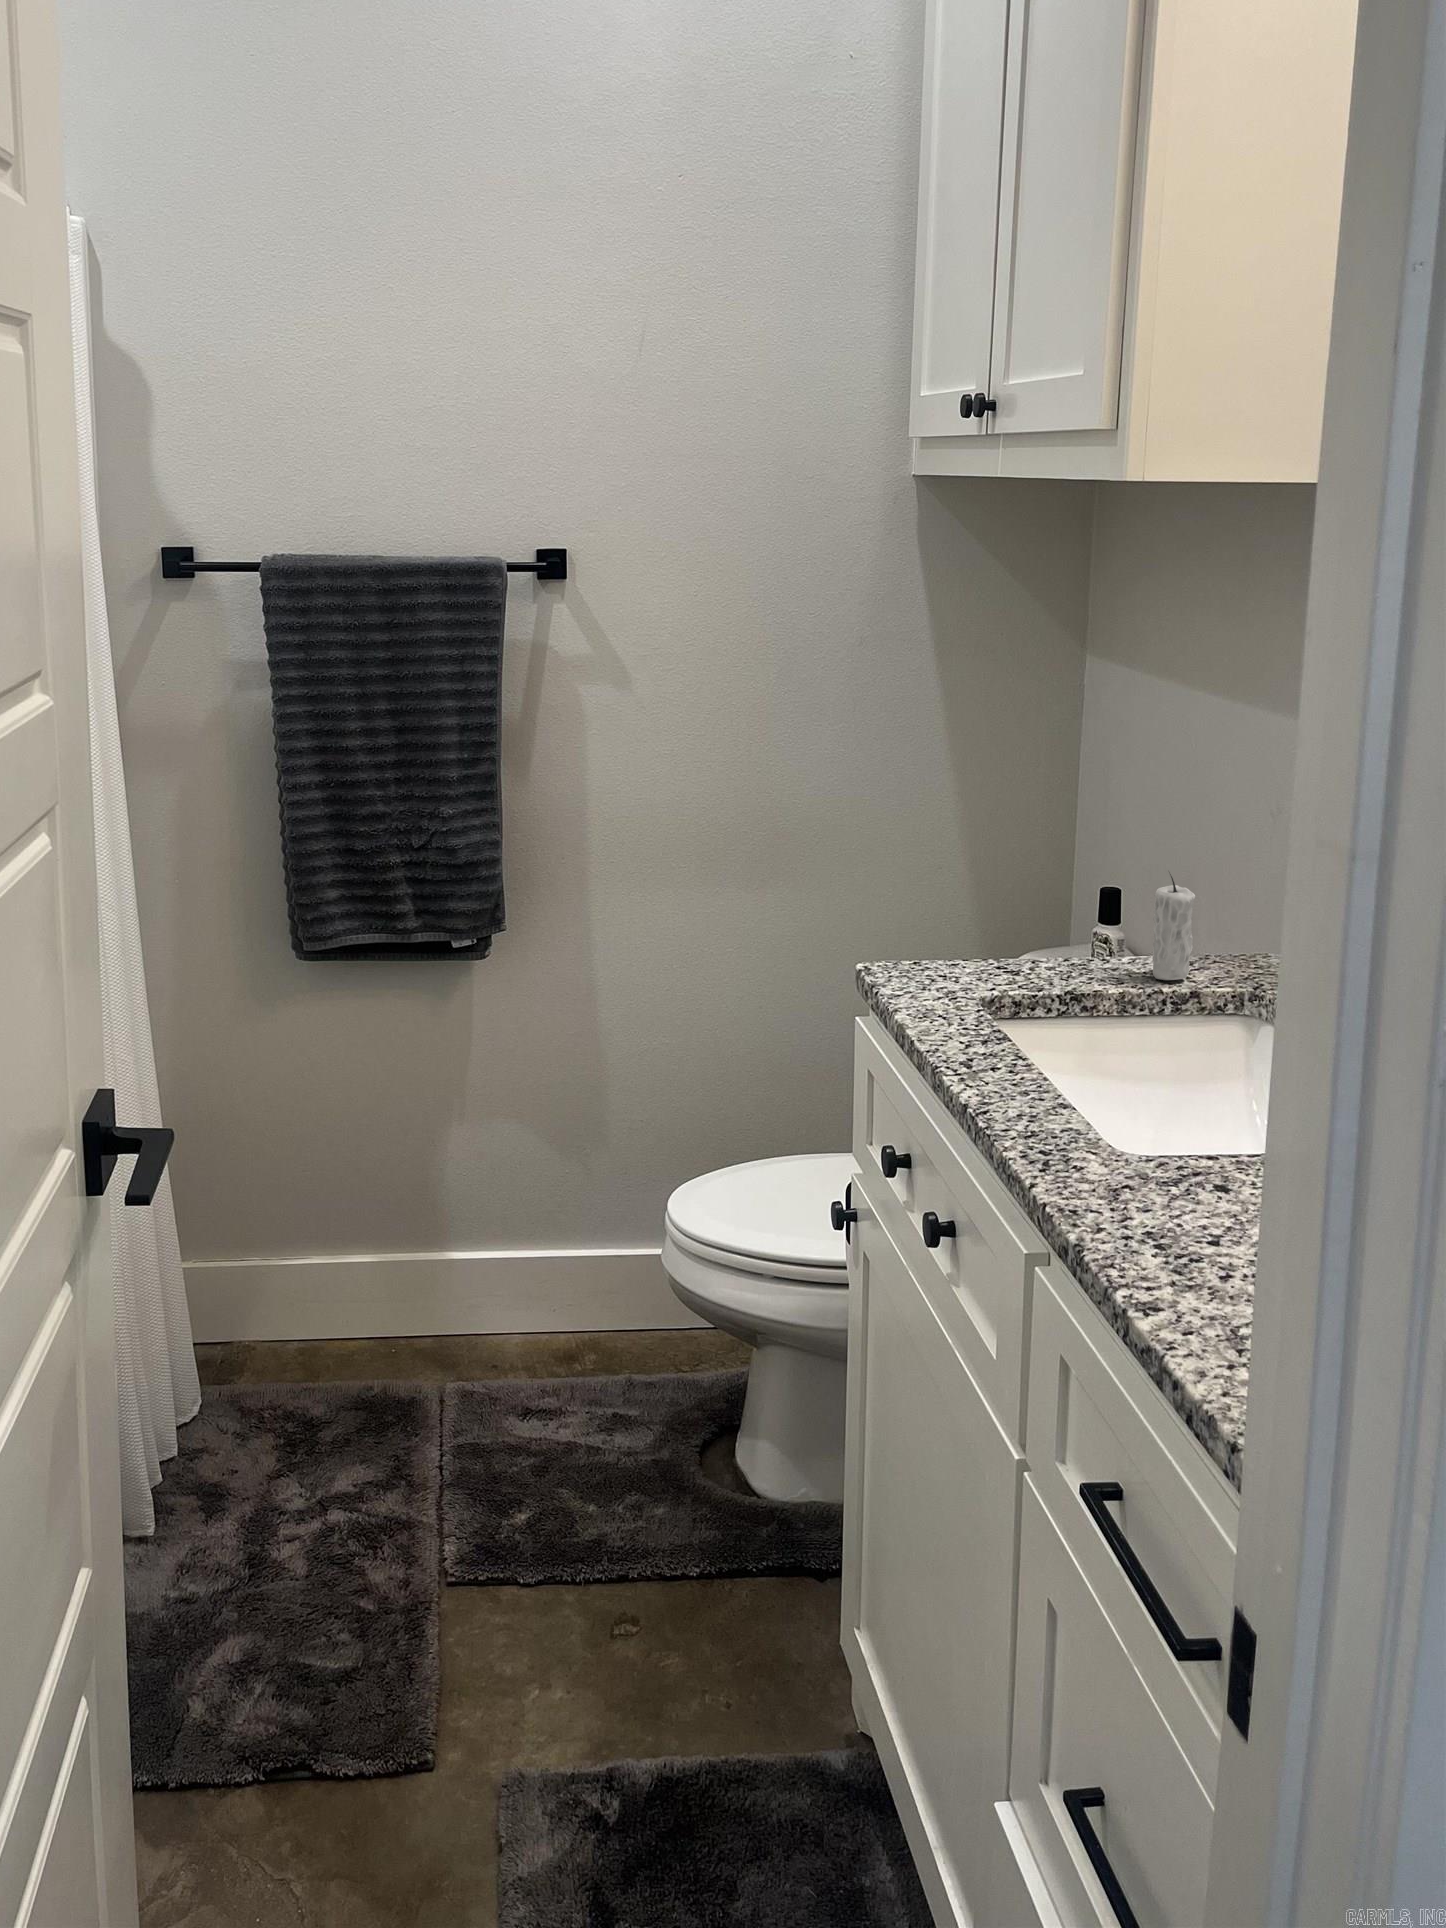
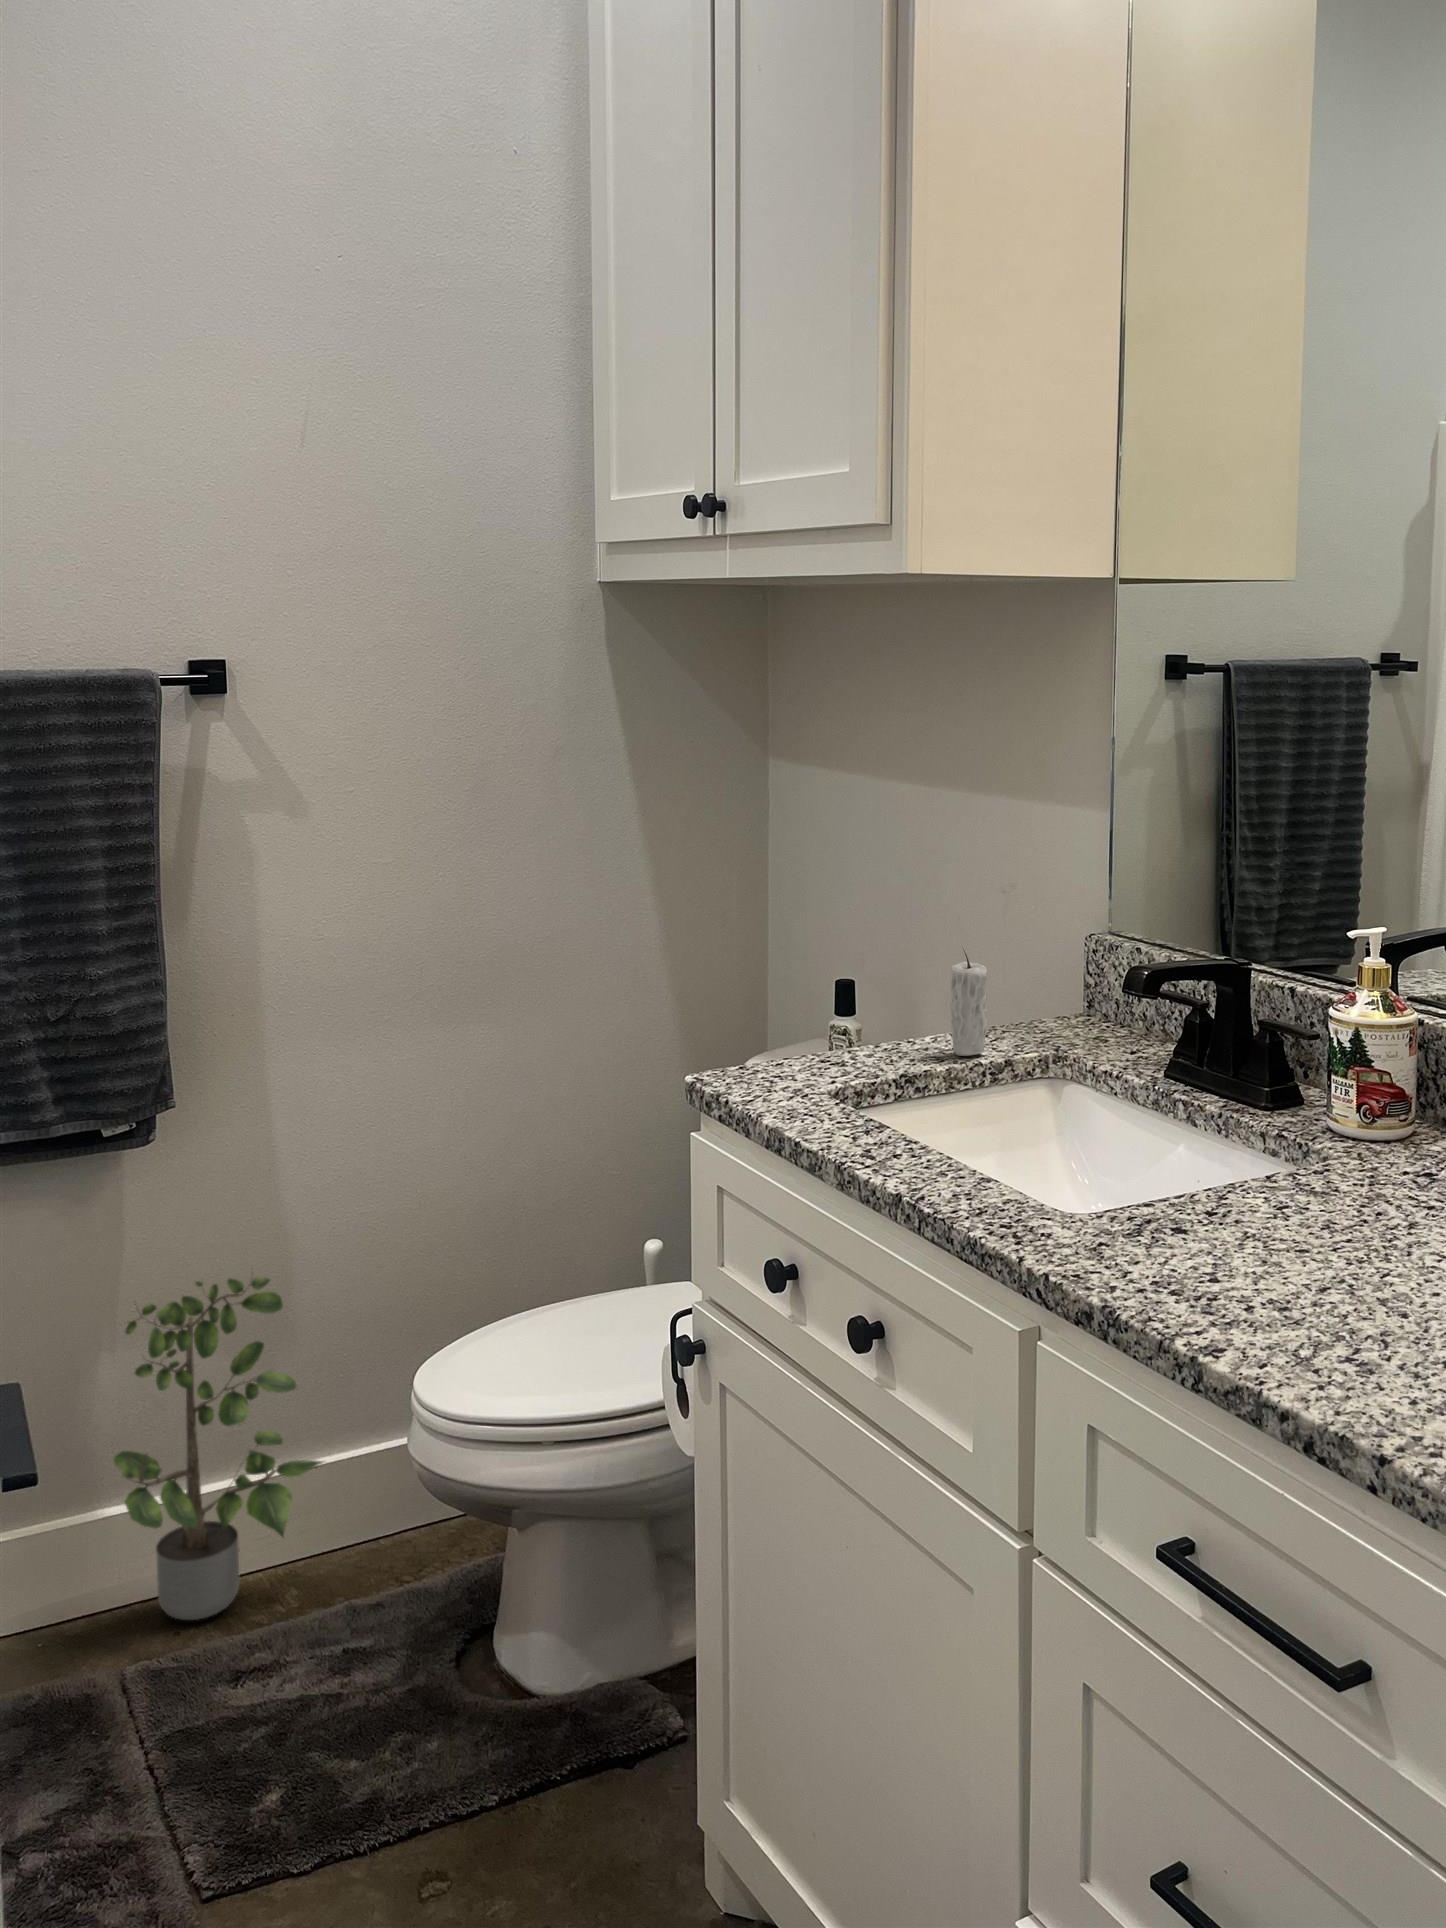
potted plant: none [452,1078,623,1362] -> present [114,1277,324,1620]

